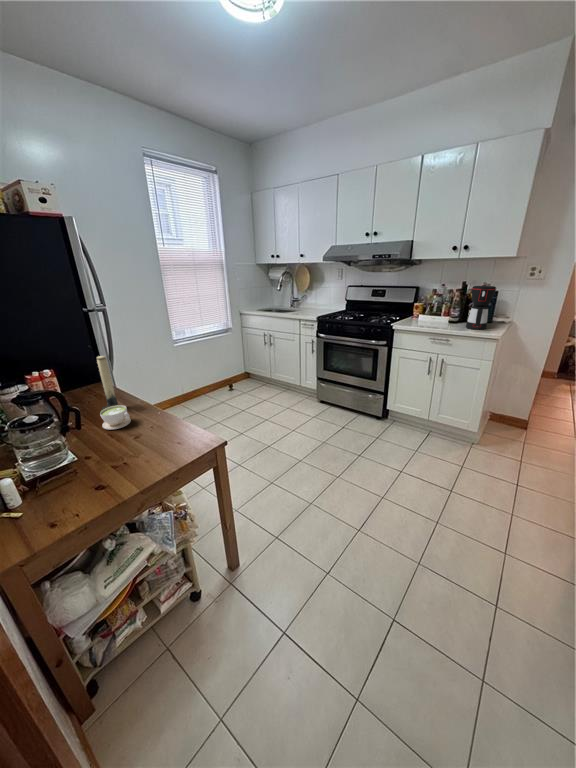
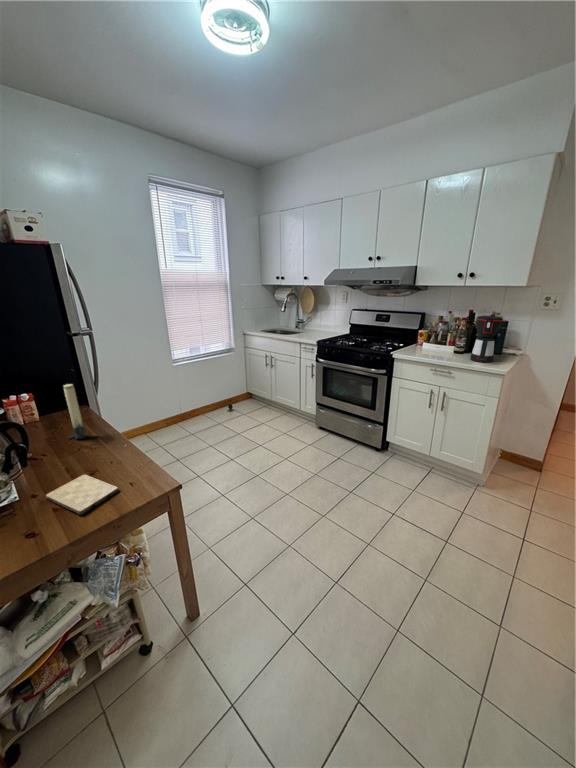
coffee cup: present [100,405,131,430] -> none [58,436,92,463]
cutting board: none [103,437,170,469] -> present [46,475,118,515]

